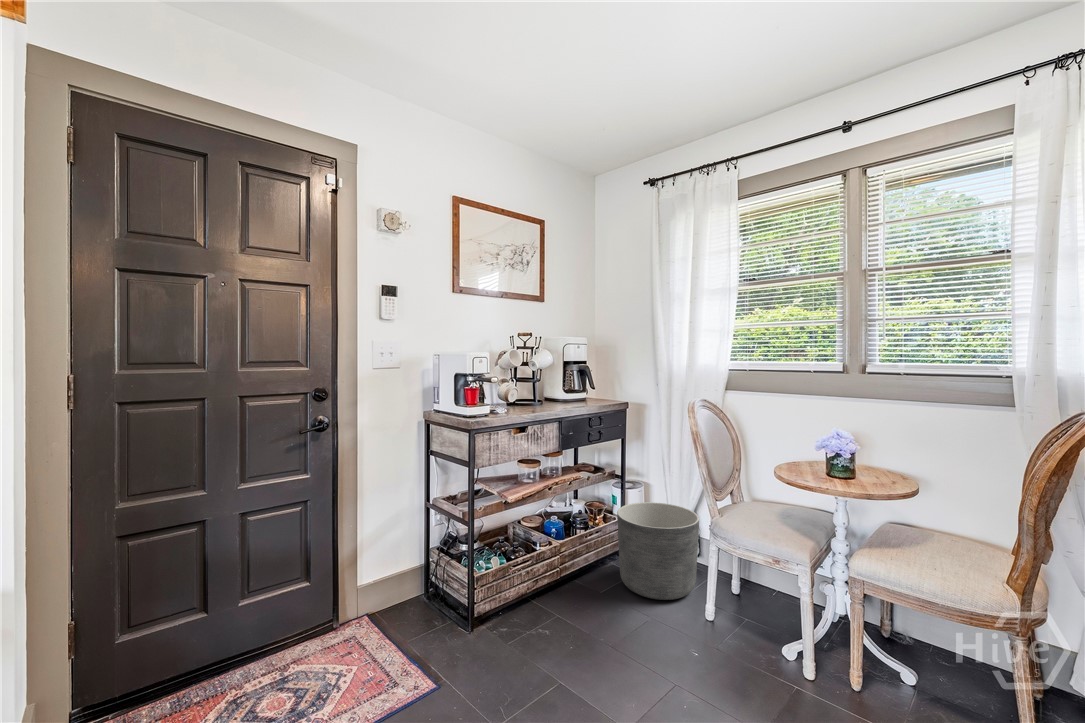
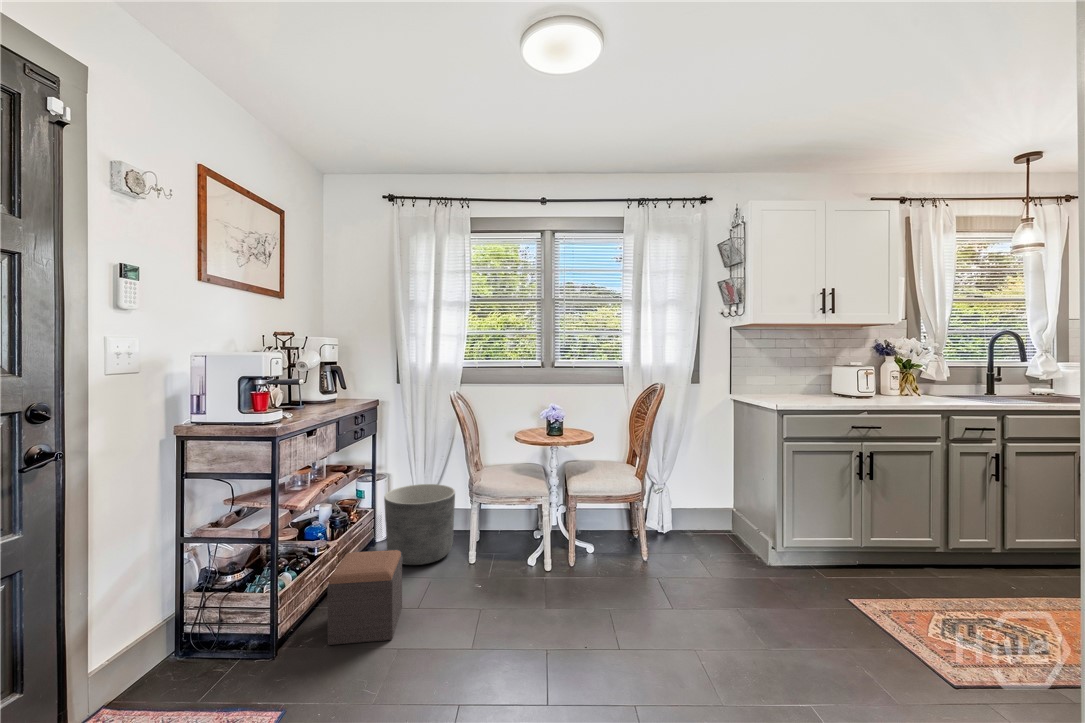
footstool: none [507,558,593,669] -> present [327,550,402,645]

